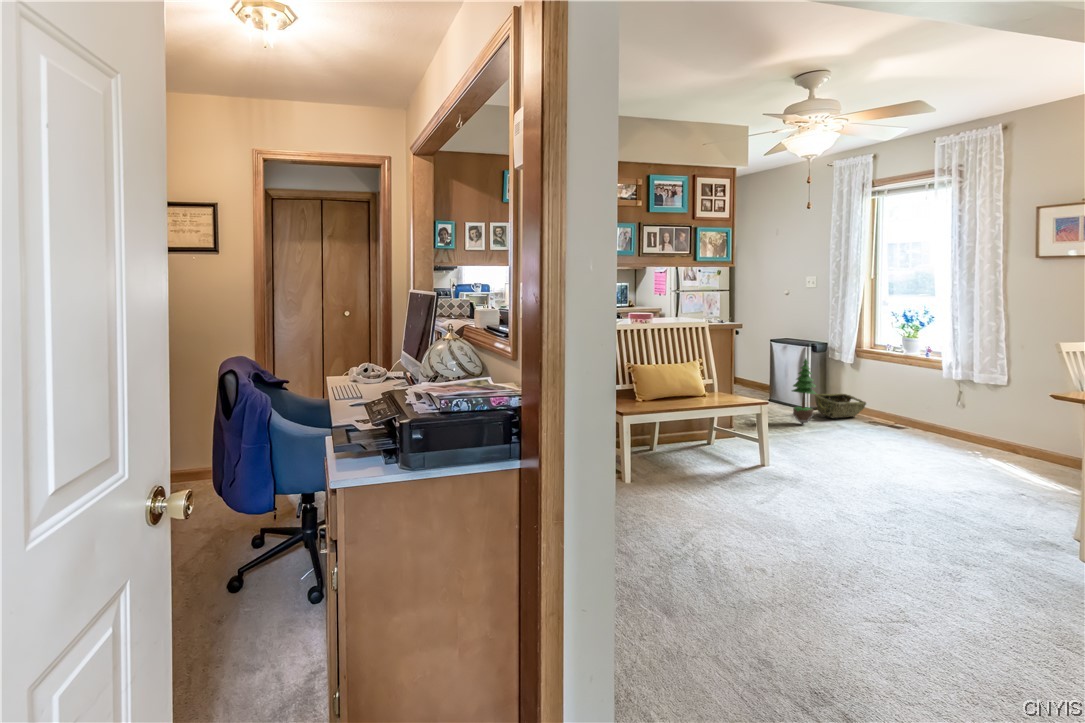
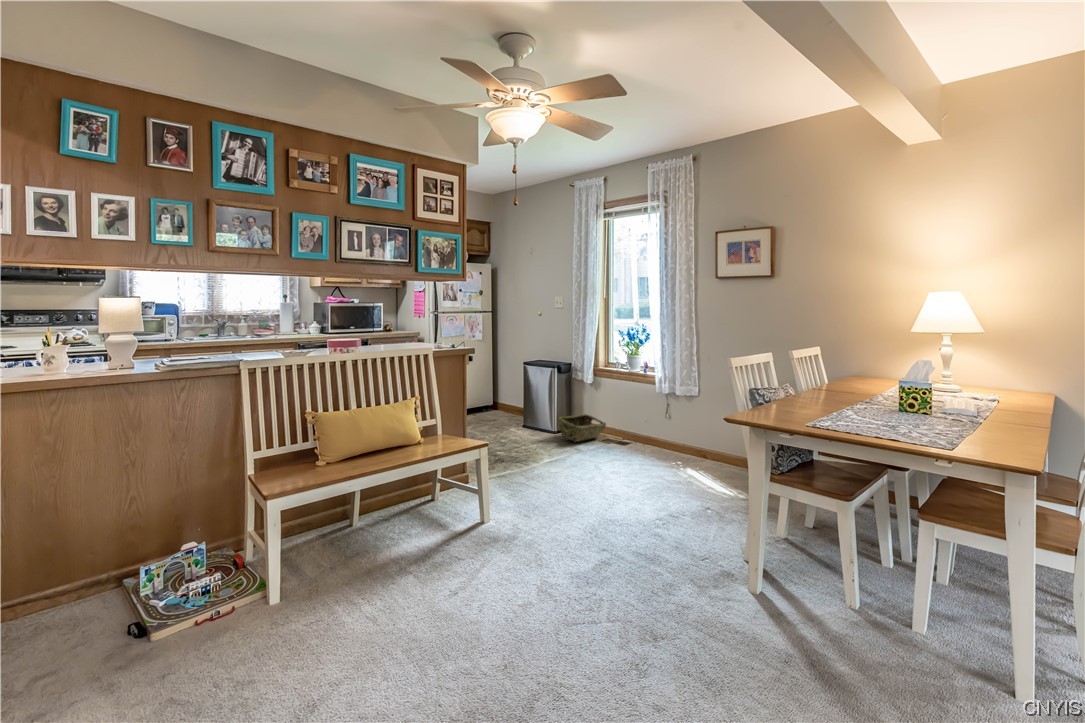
potted tree: present [792,359,817,424] -> none [534,382,560,453]

